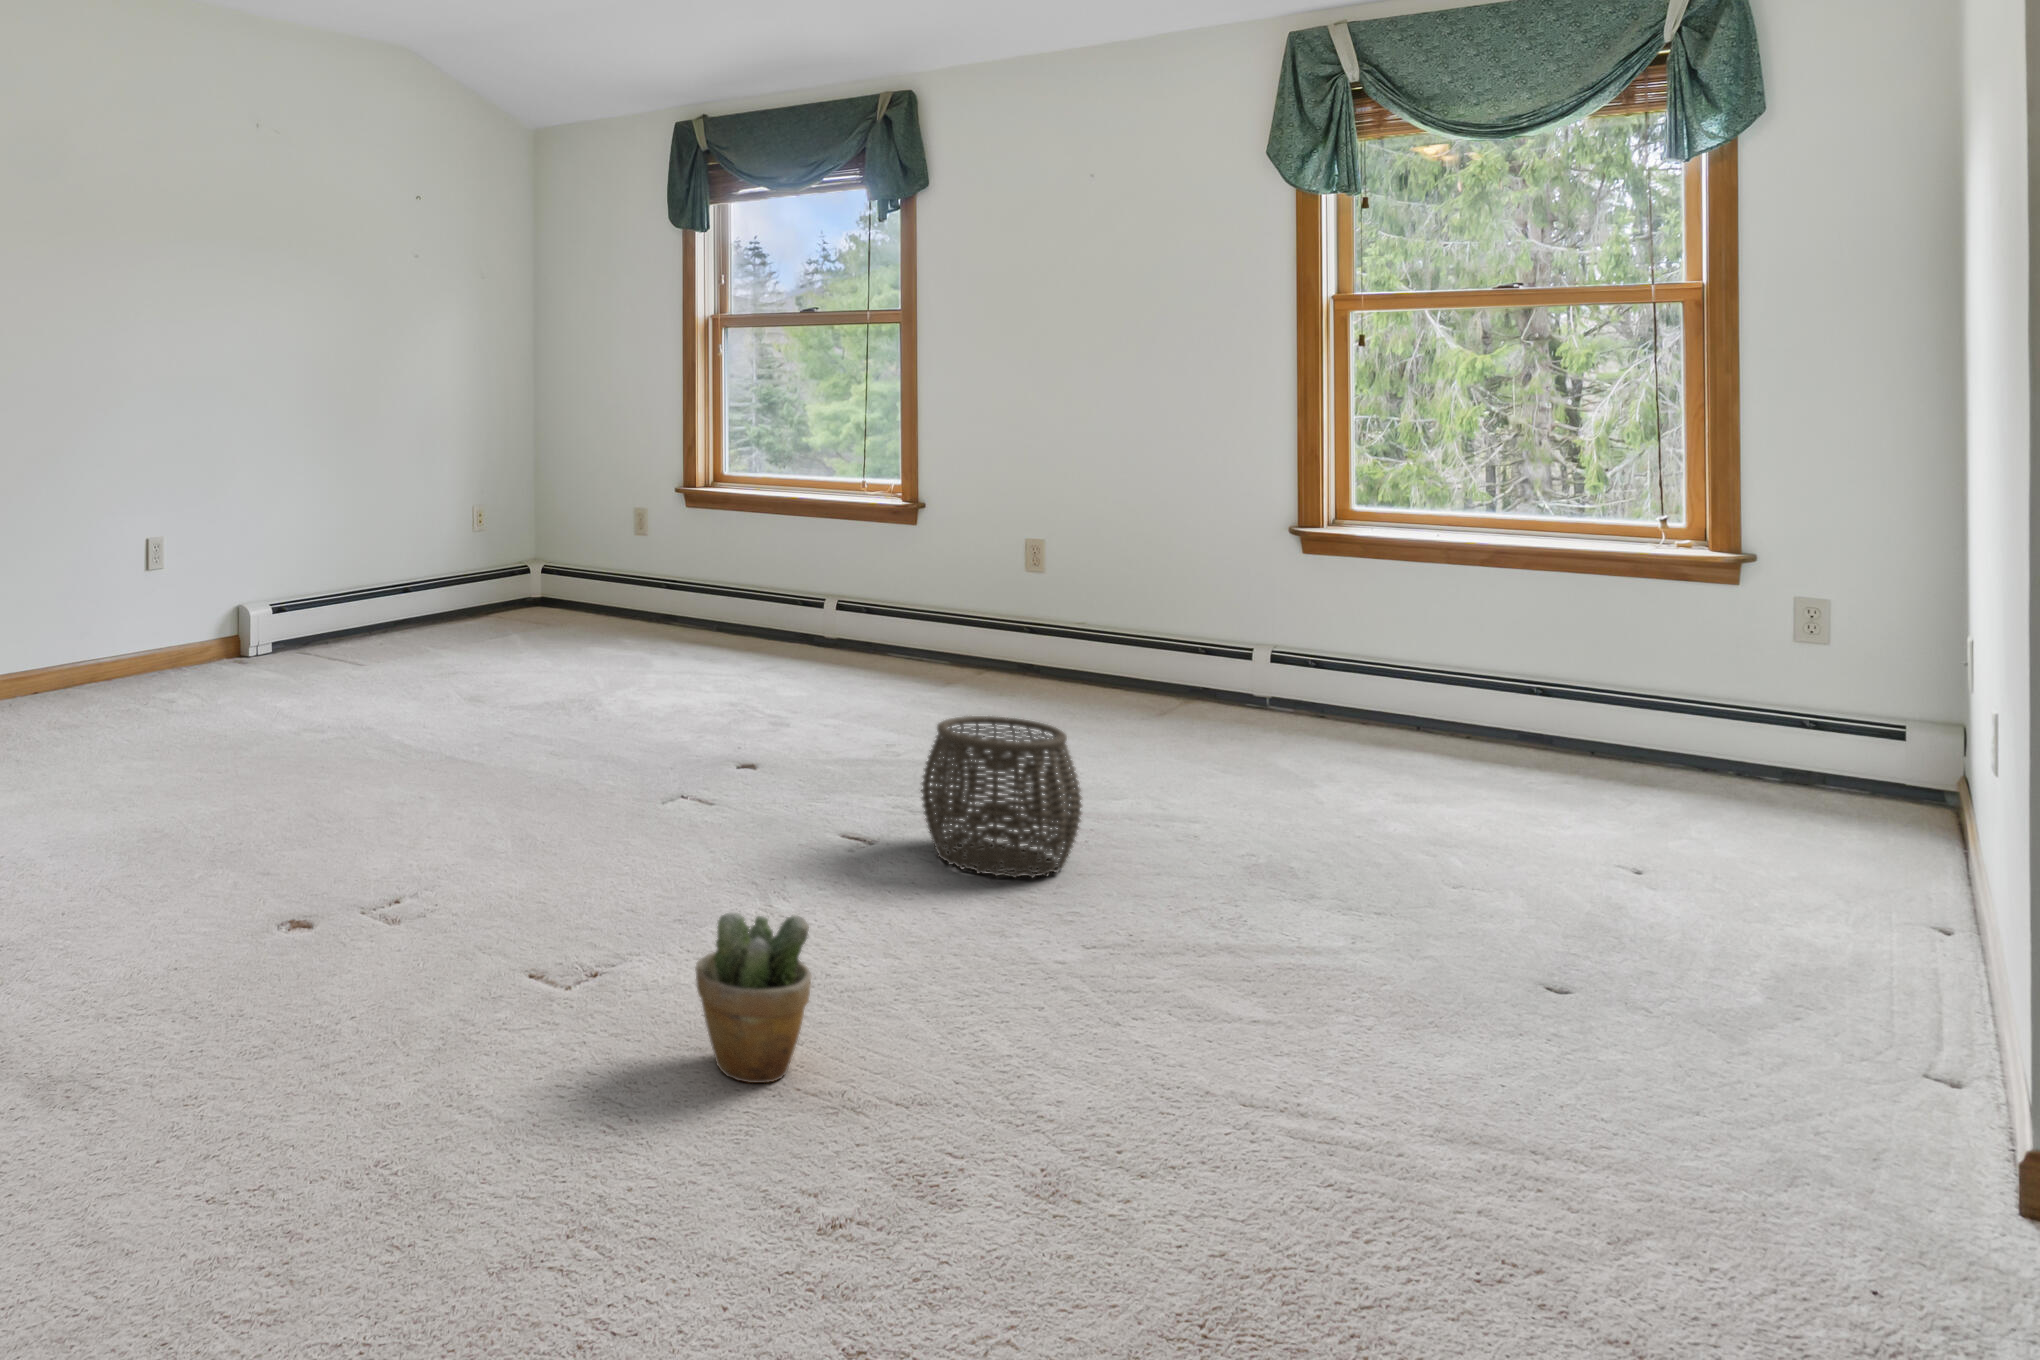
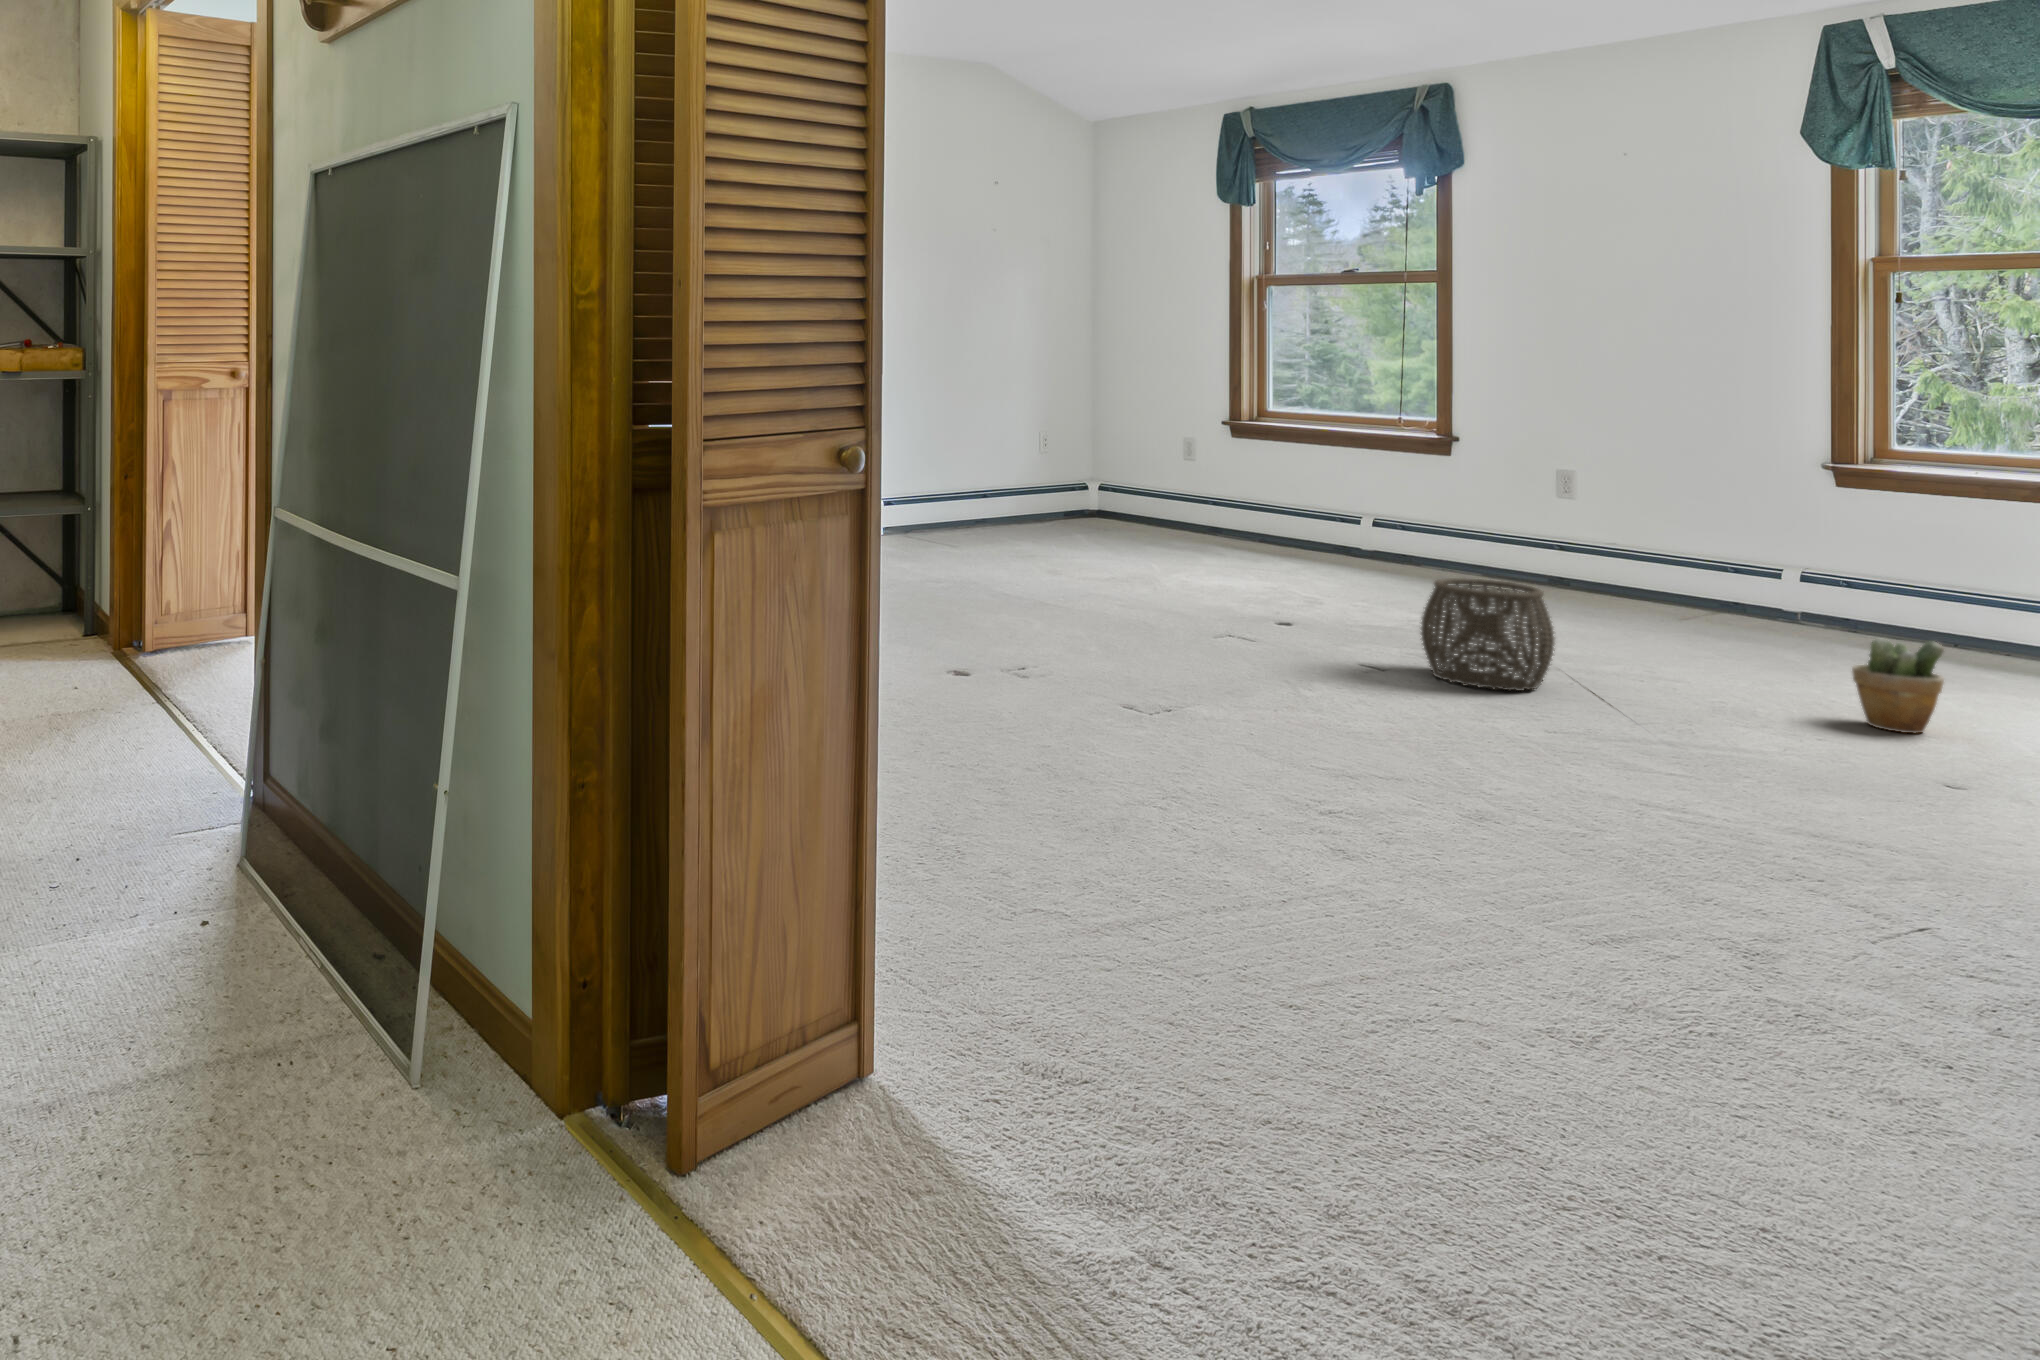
potted plant: present [695,913,811,1083] -> present [1852,639,1944,733]

